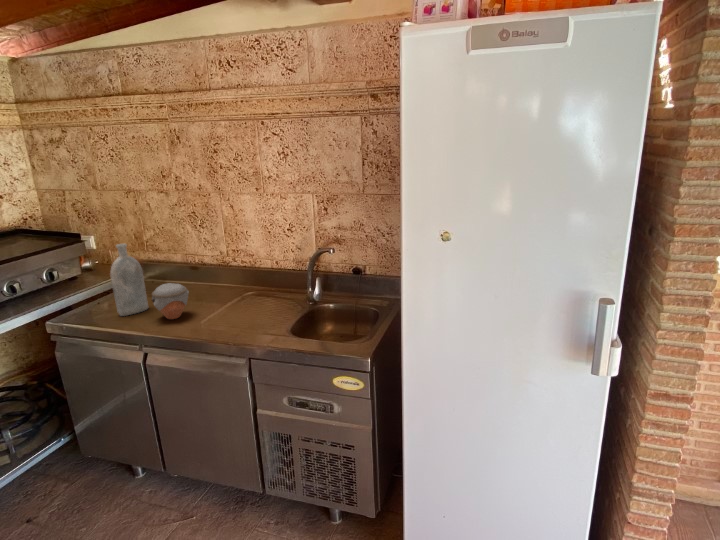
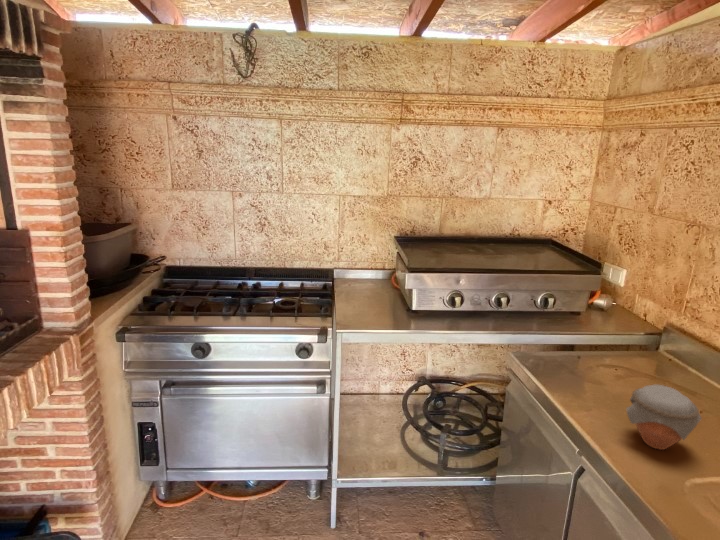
bottle: present [110,244,148,316] -> none [584,297,644,403]

